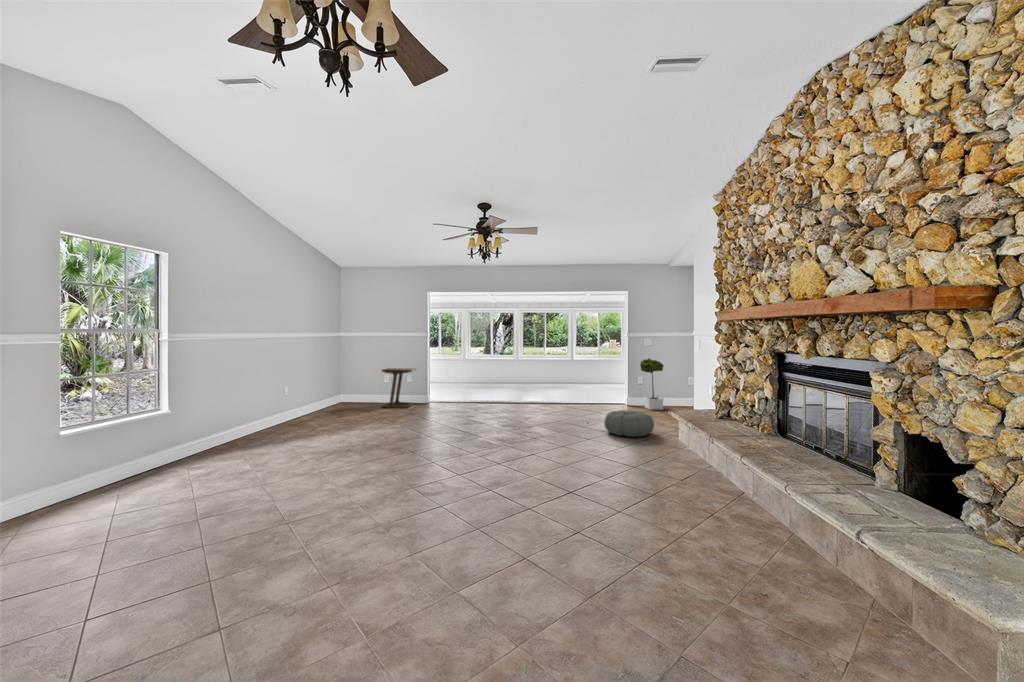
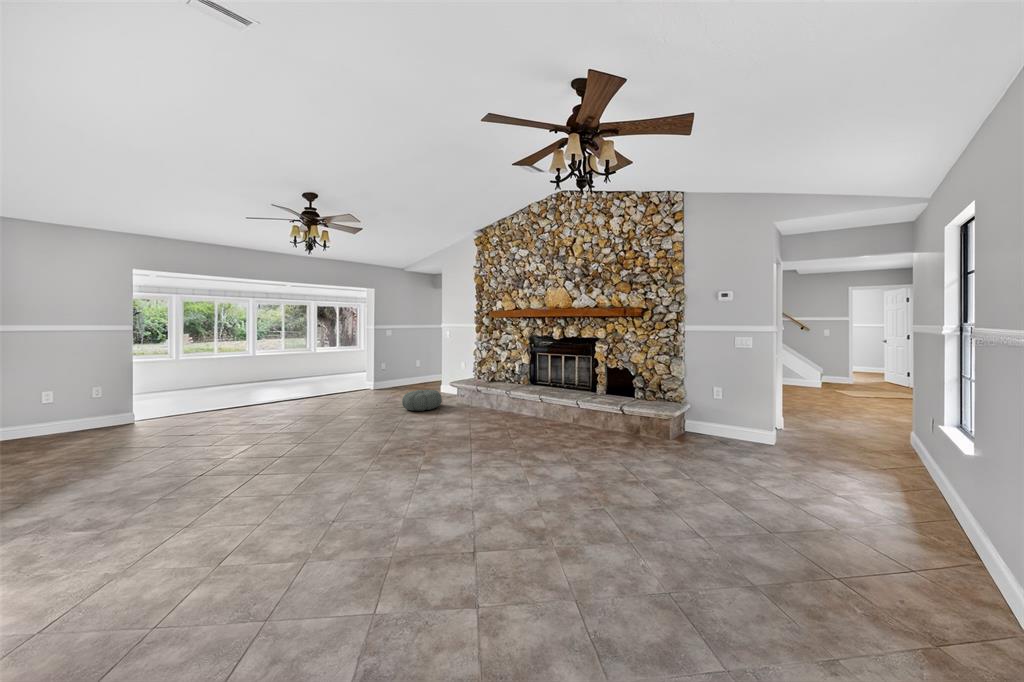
potted tree: present [640,359,663,410] -> none [383,348,405,391]
side table: present [382,368,416,408] -> none [7,390,97,464]

